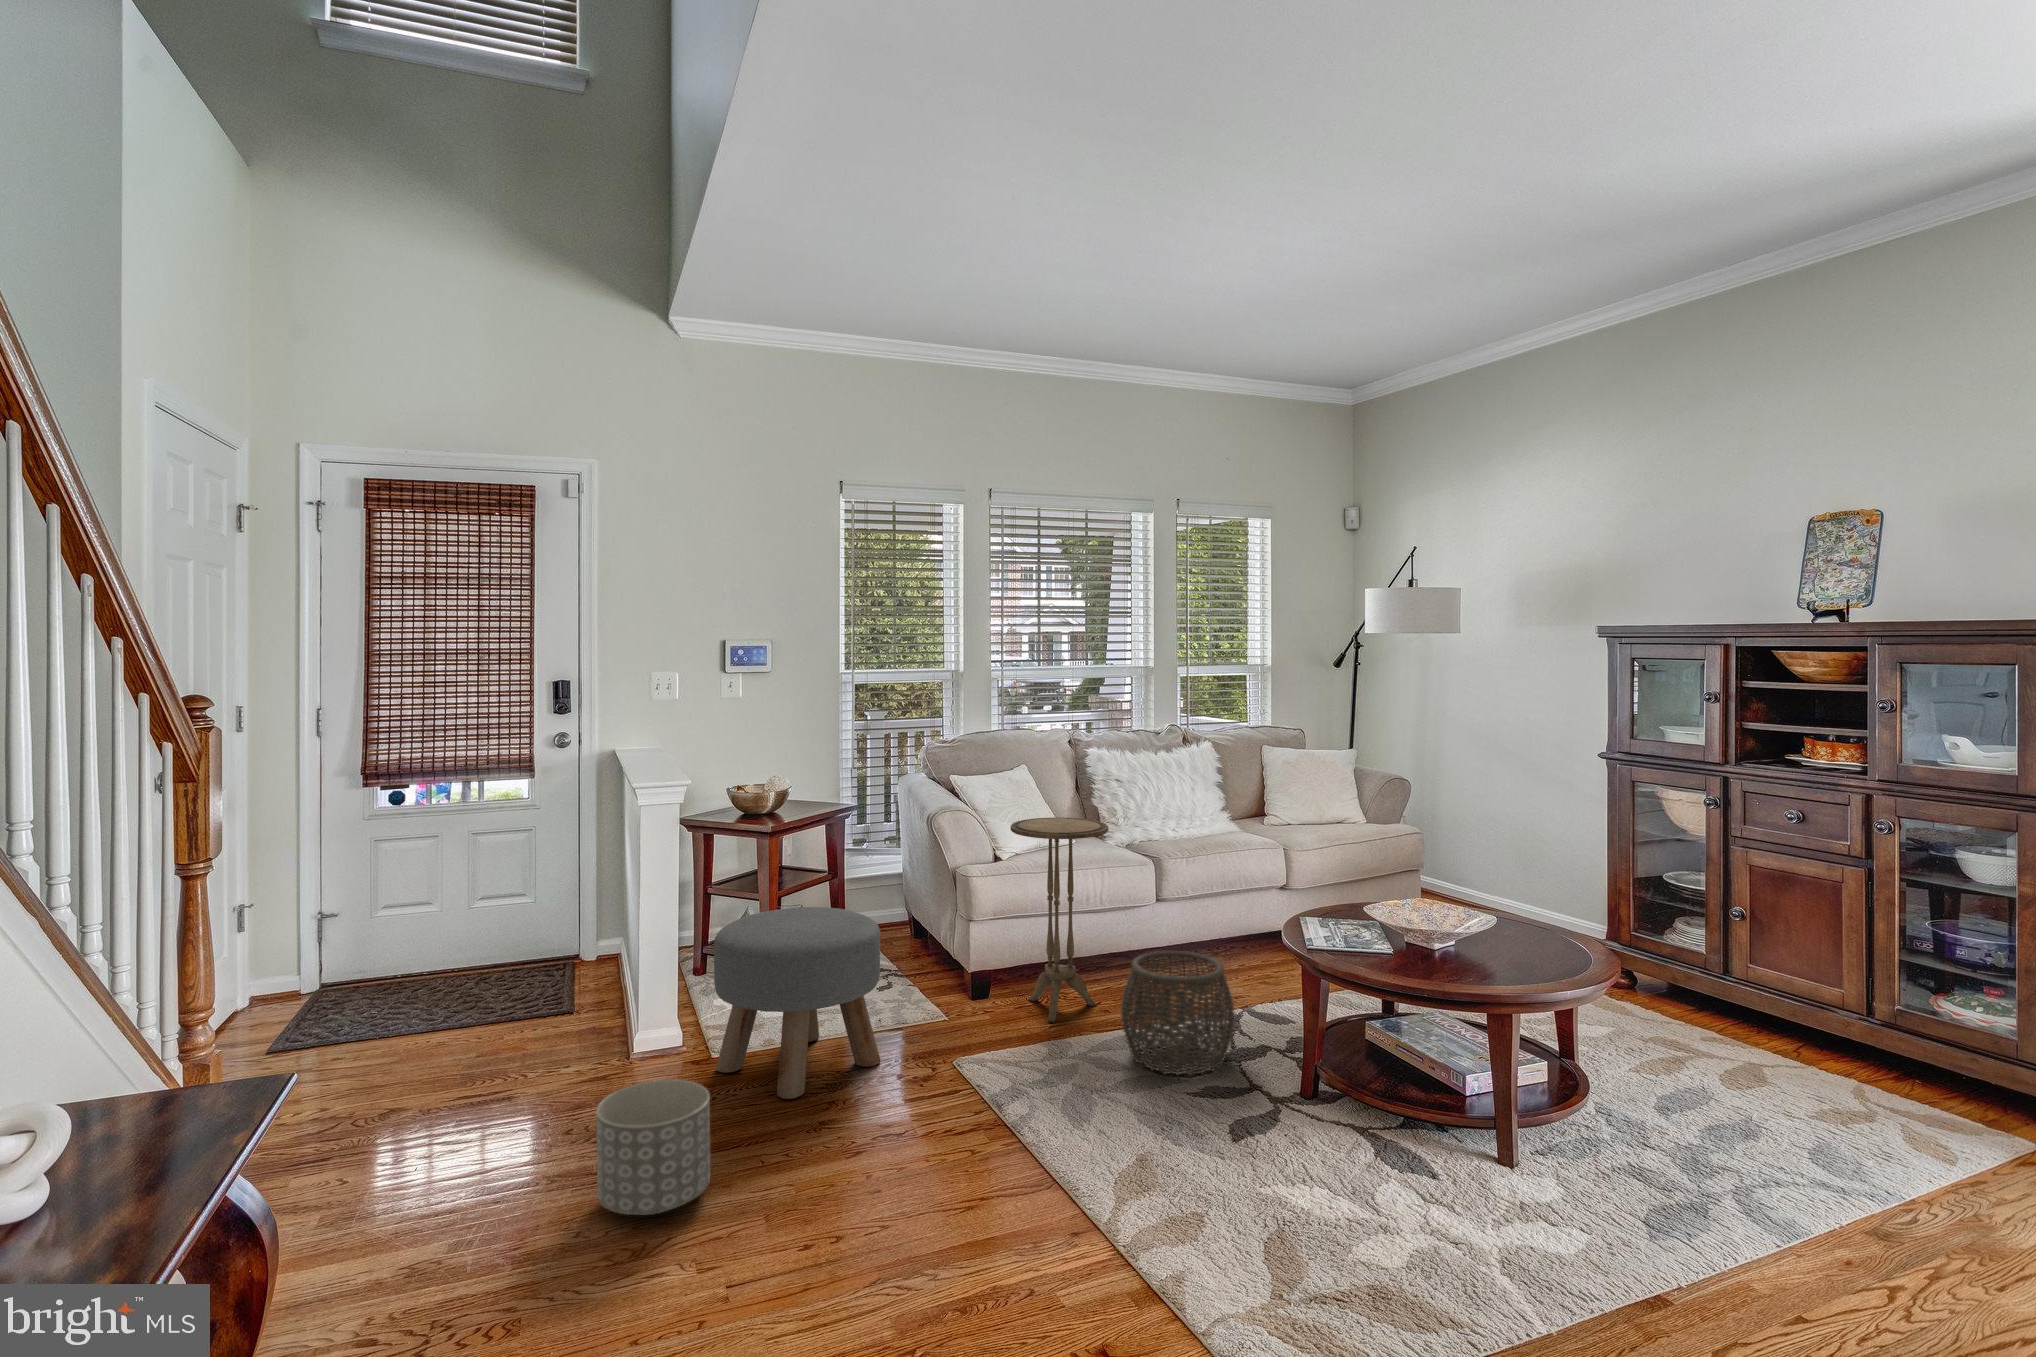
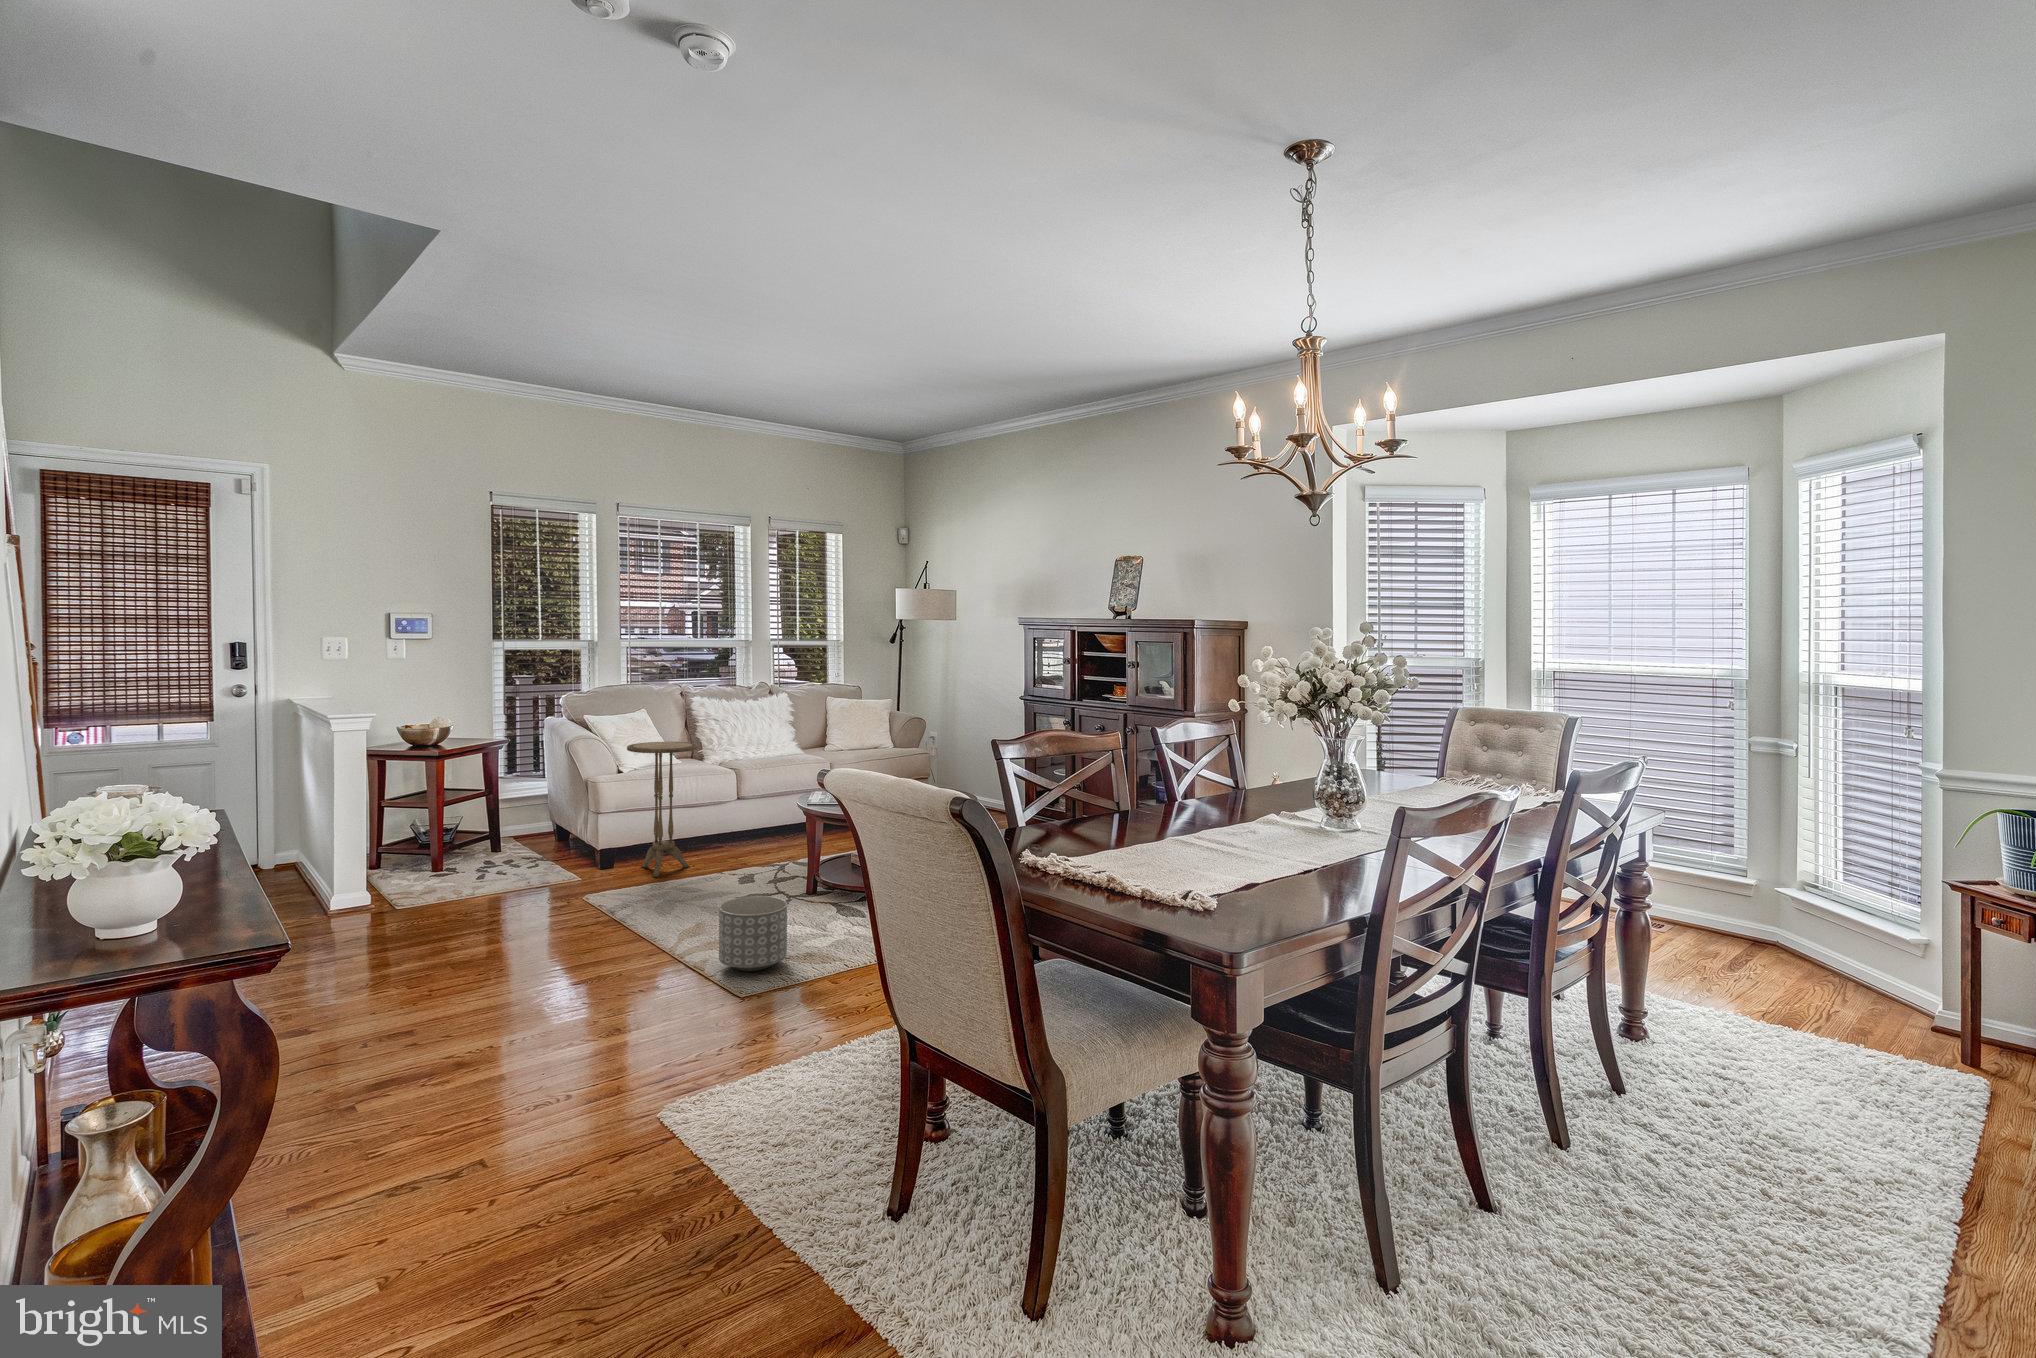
ottoman: present [714,907,880,1099] -> none [397,804,527,926]
woven basket: present [1121,951,1236,1075] -> none [699,822,775,895]
planter: present [596,1080,710,1215] -> present [719,896,787,971]

